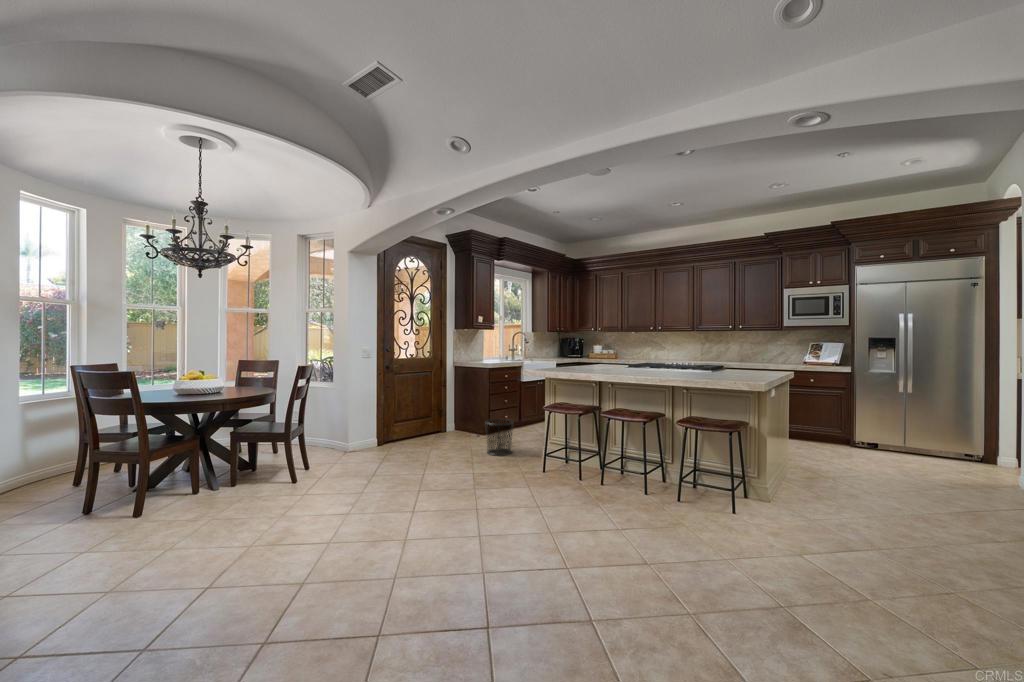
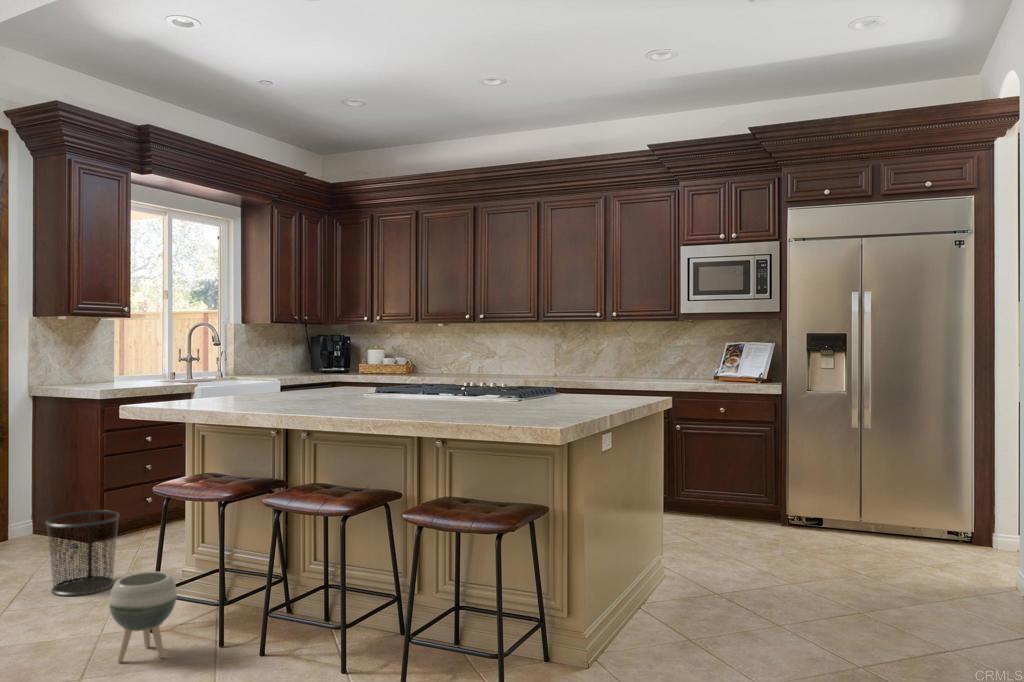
planter: none [537,444,564,482] -> present [109,571,177,662]

